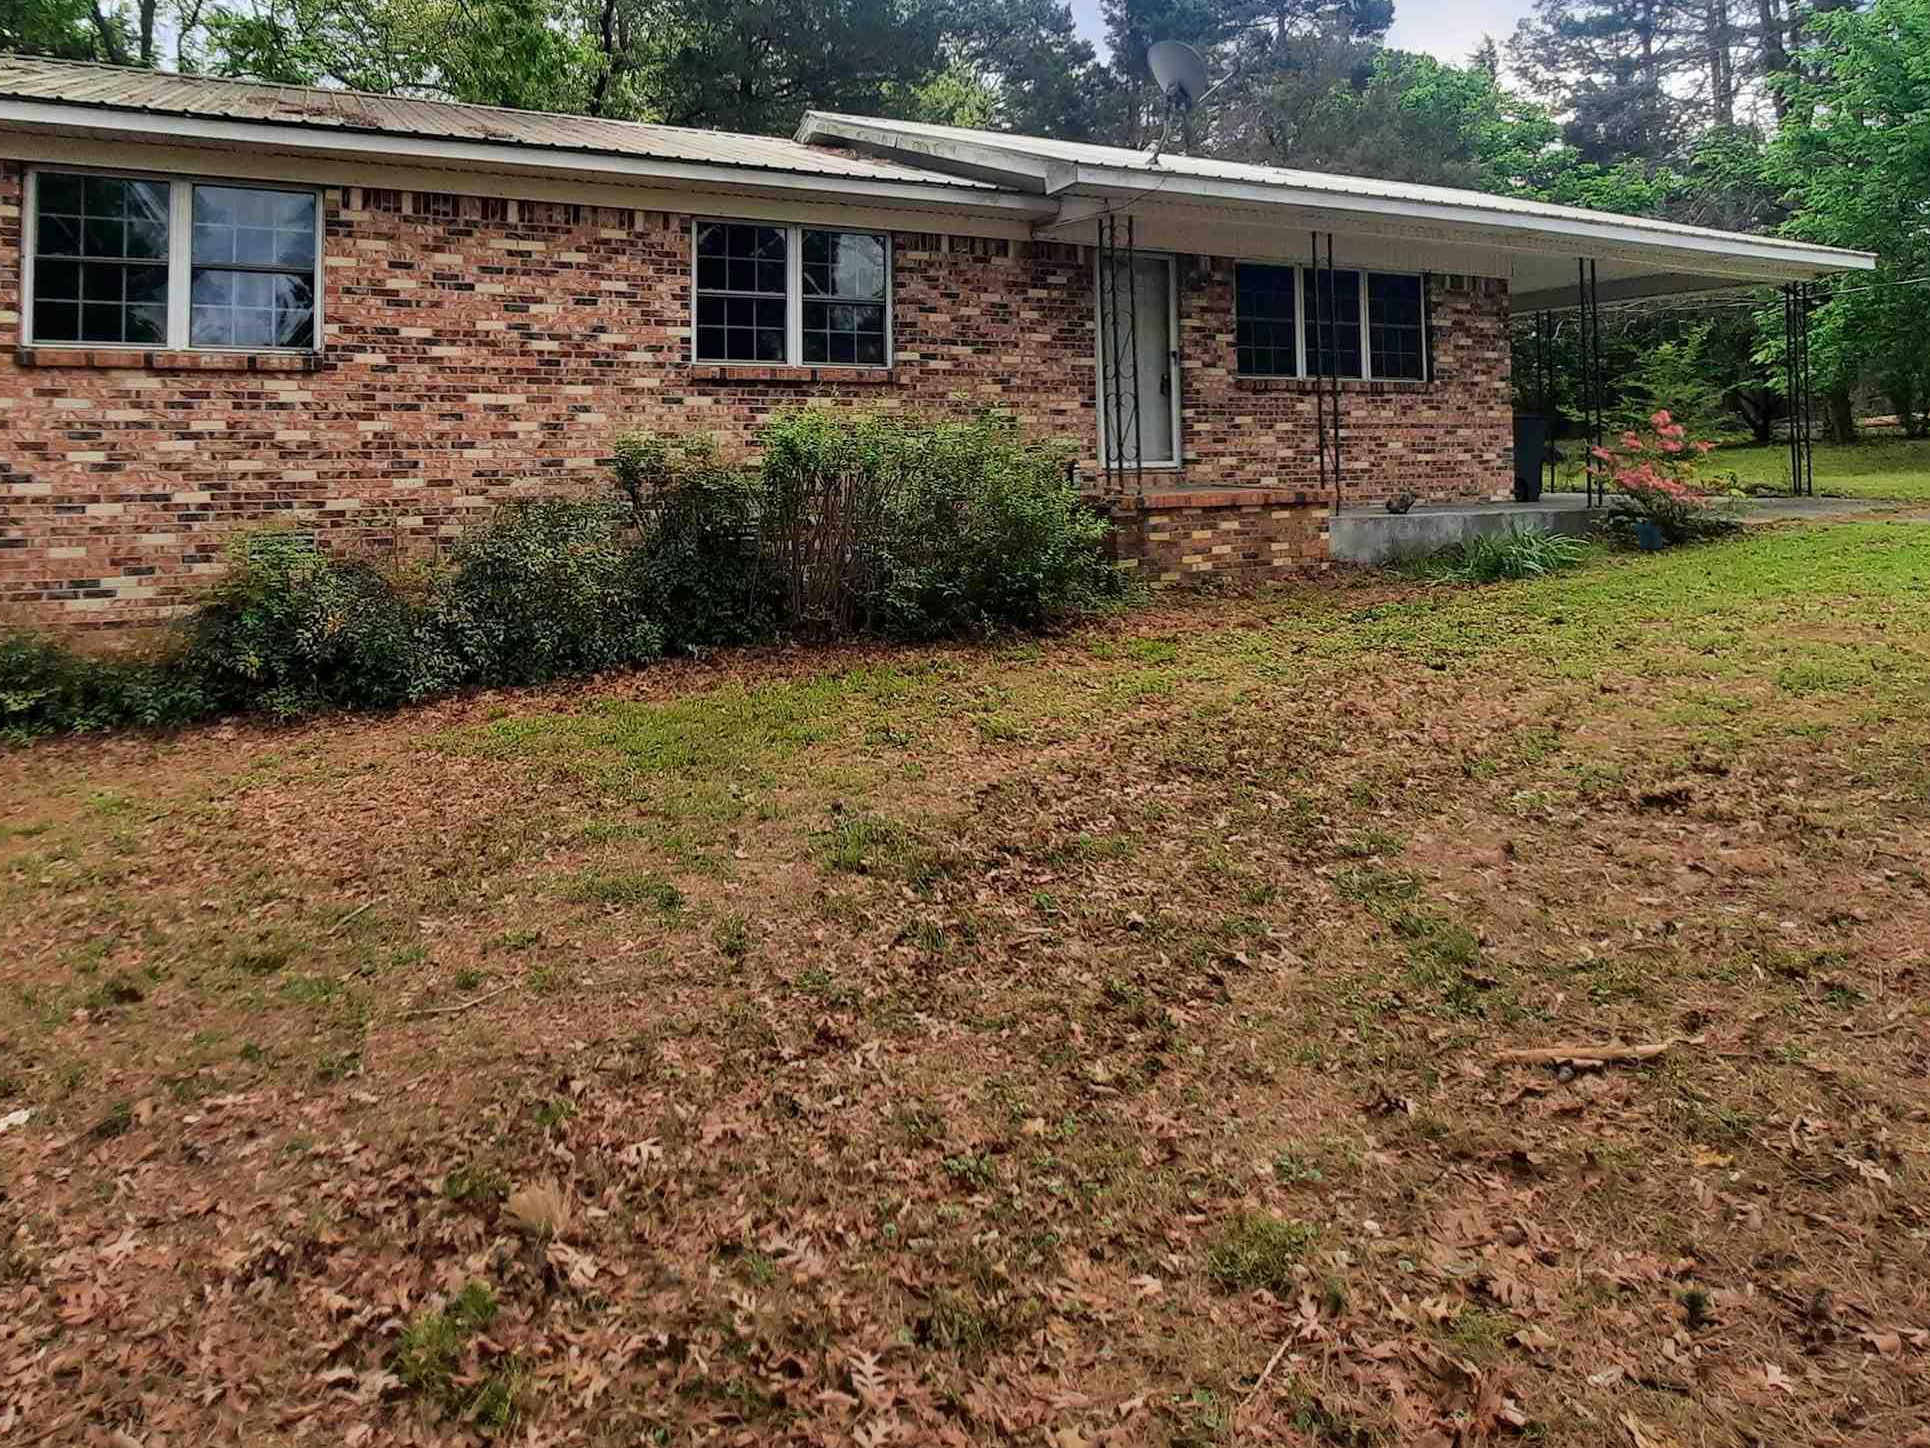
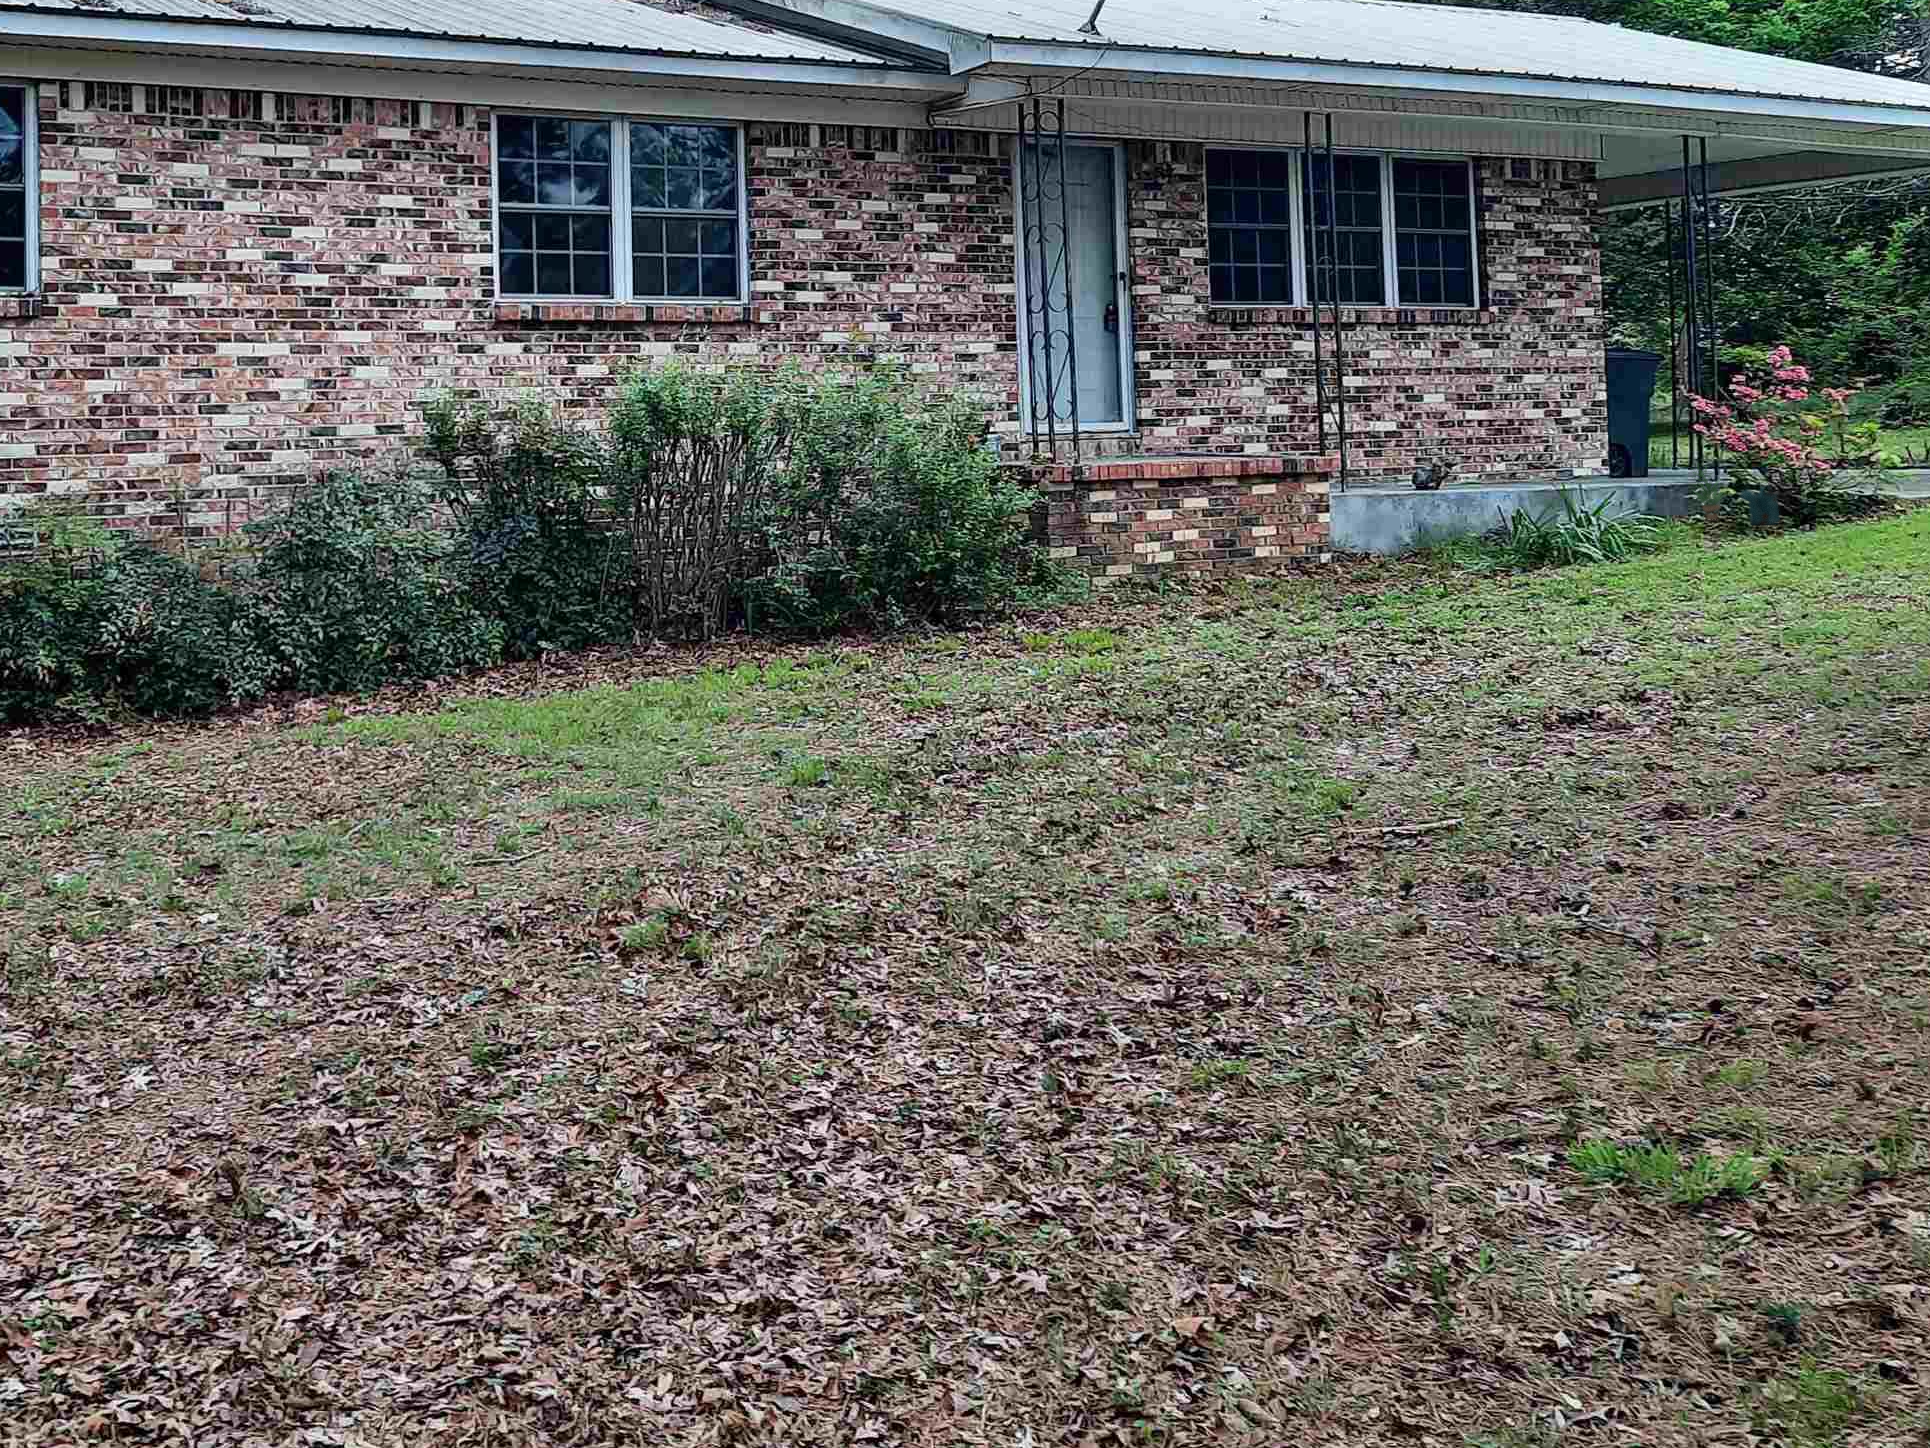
potted plant: none [1590,499,1620,543] -> present [1693,467,1722,520]

